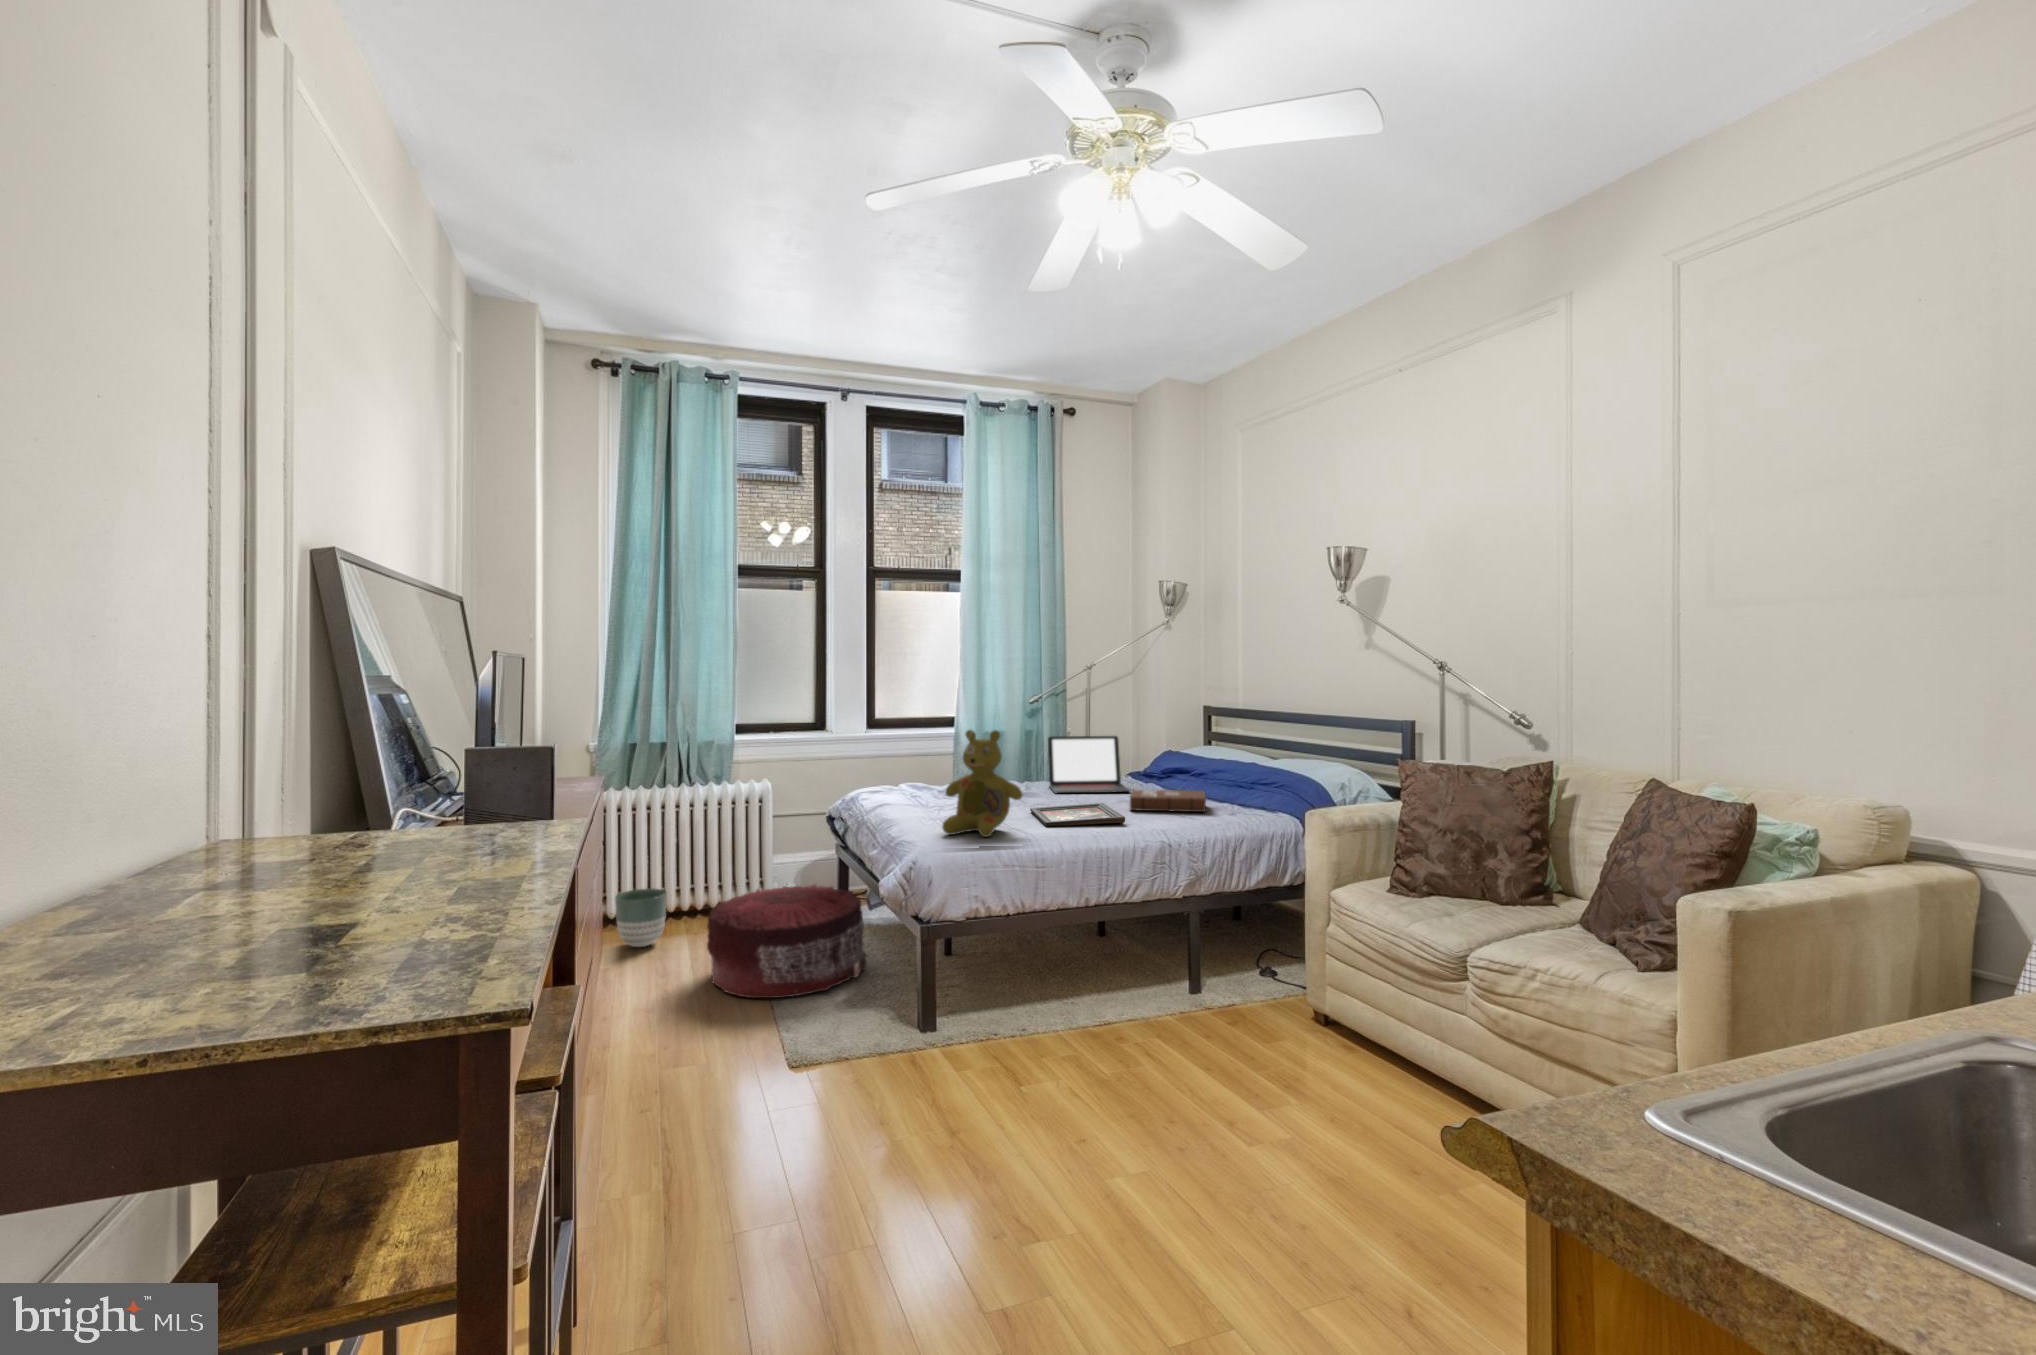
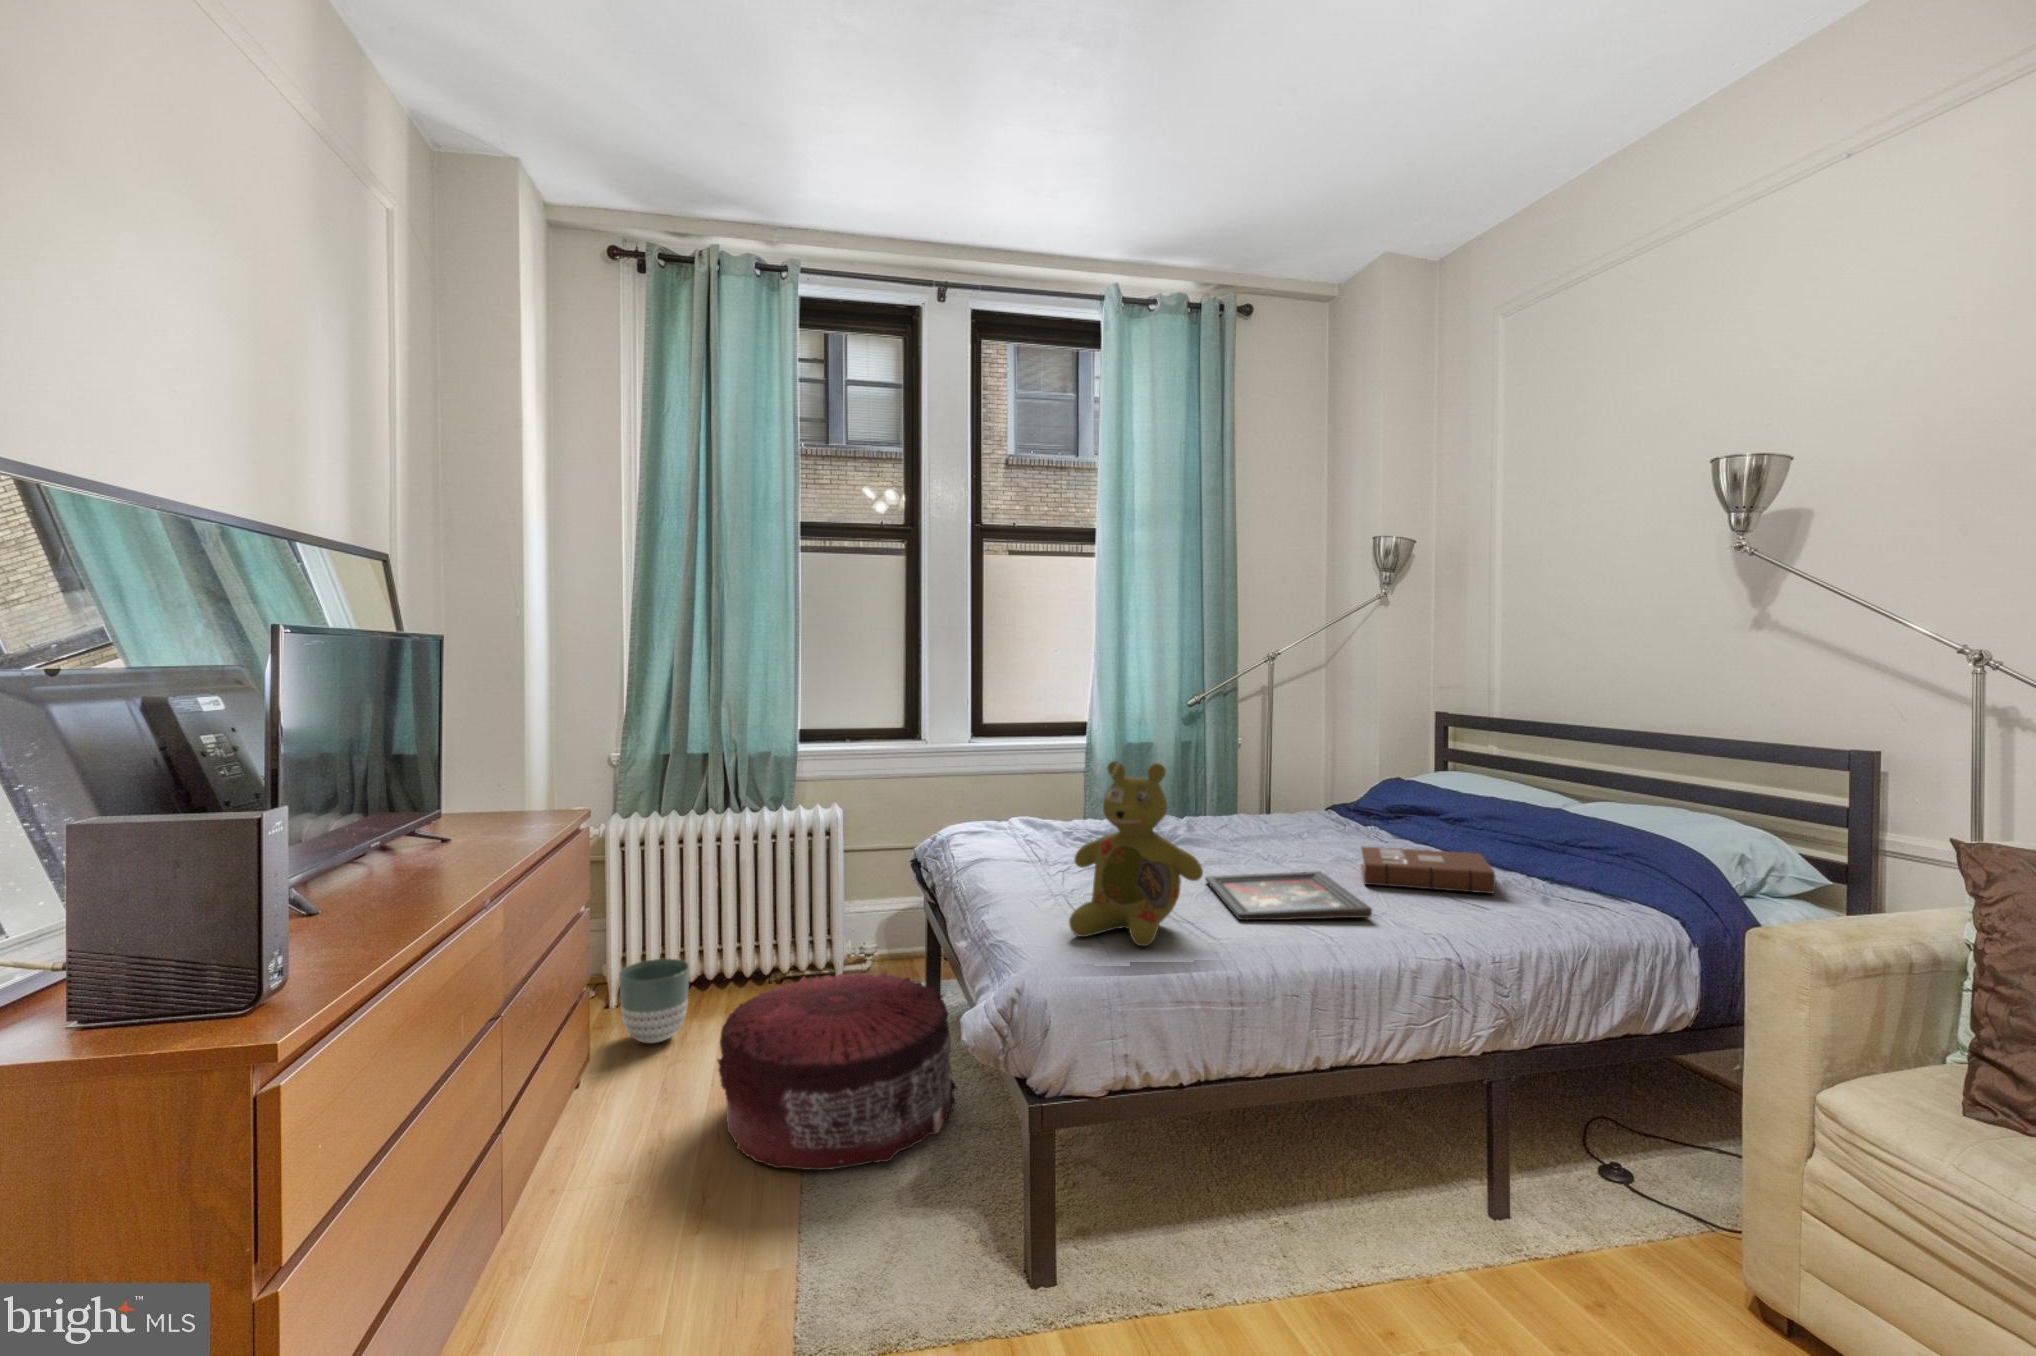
laptop: present [1048,736,1130,793] -> none [1220,756,1347,843]

